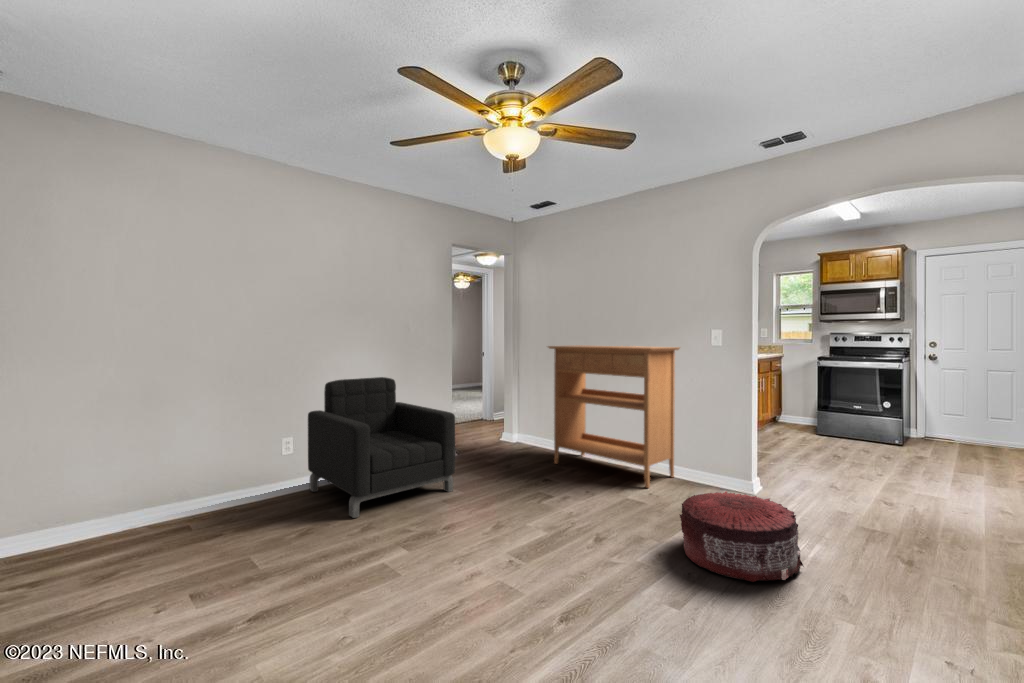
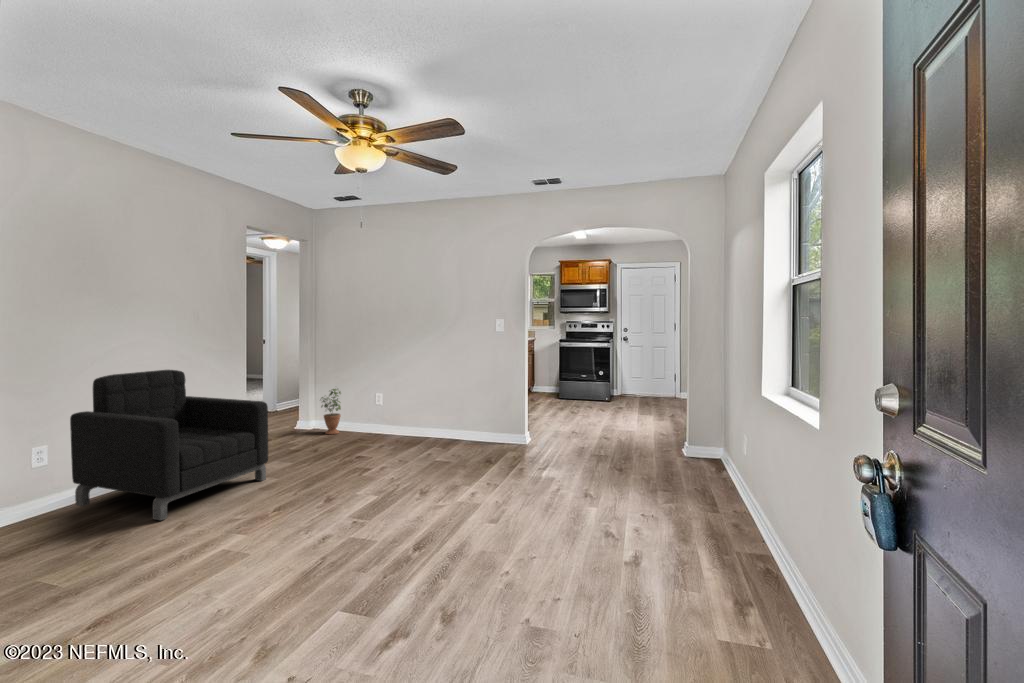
console table: present [548,345,680,488] -> none [351,333,471,451]
potted plant: none [521,401,542,450] -> present [321,389,341,434]
pouf: present [680,491,804,582] -> none [484,441,565,499]

